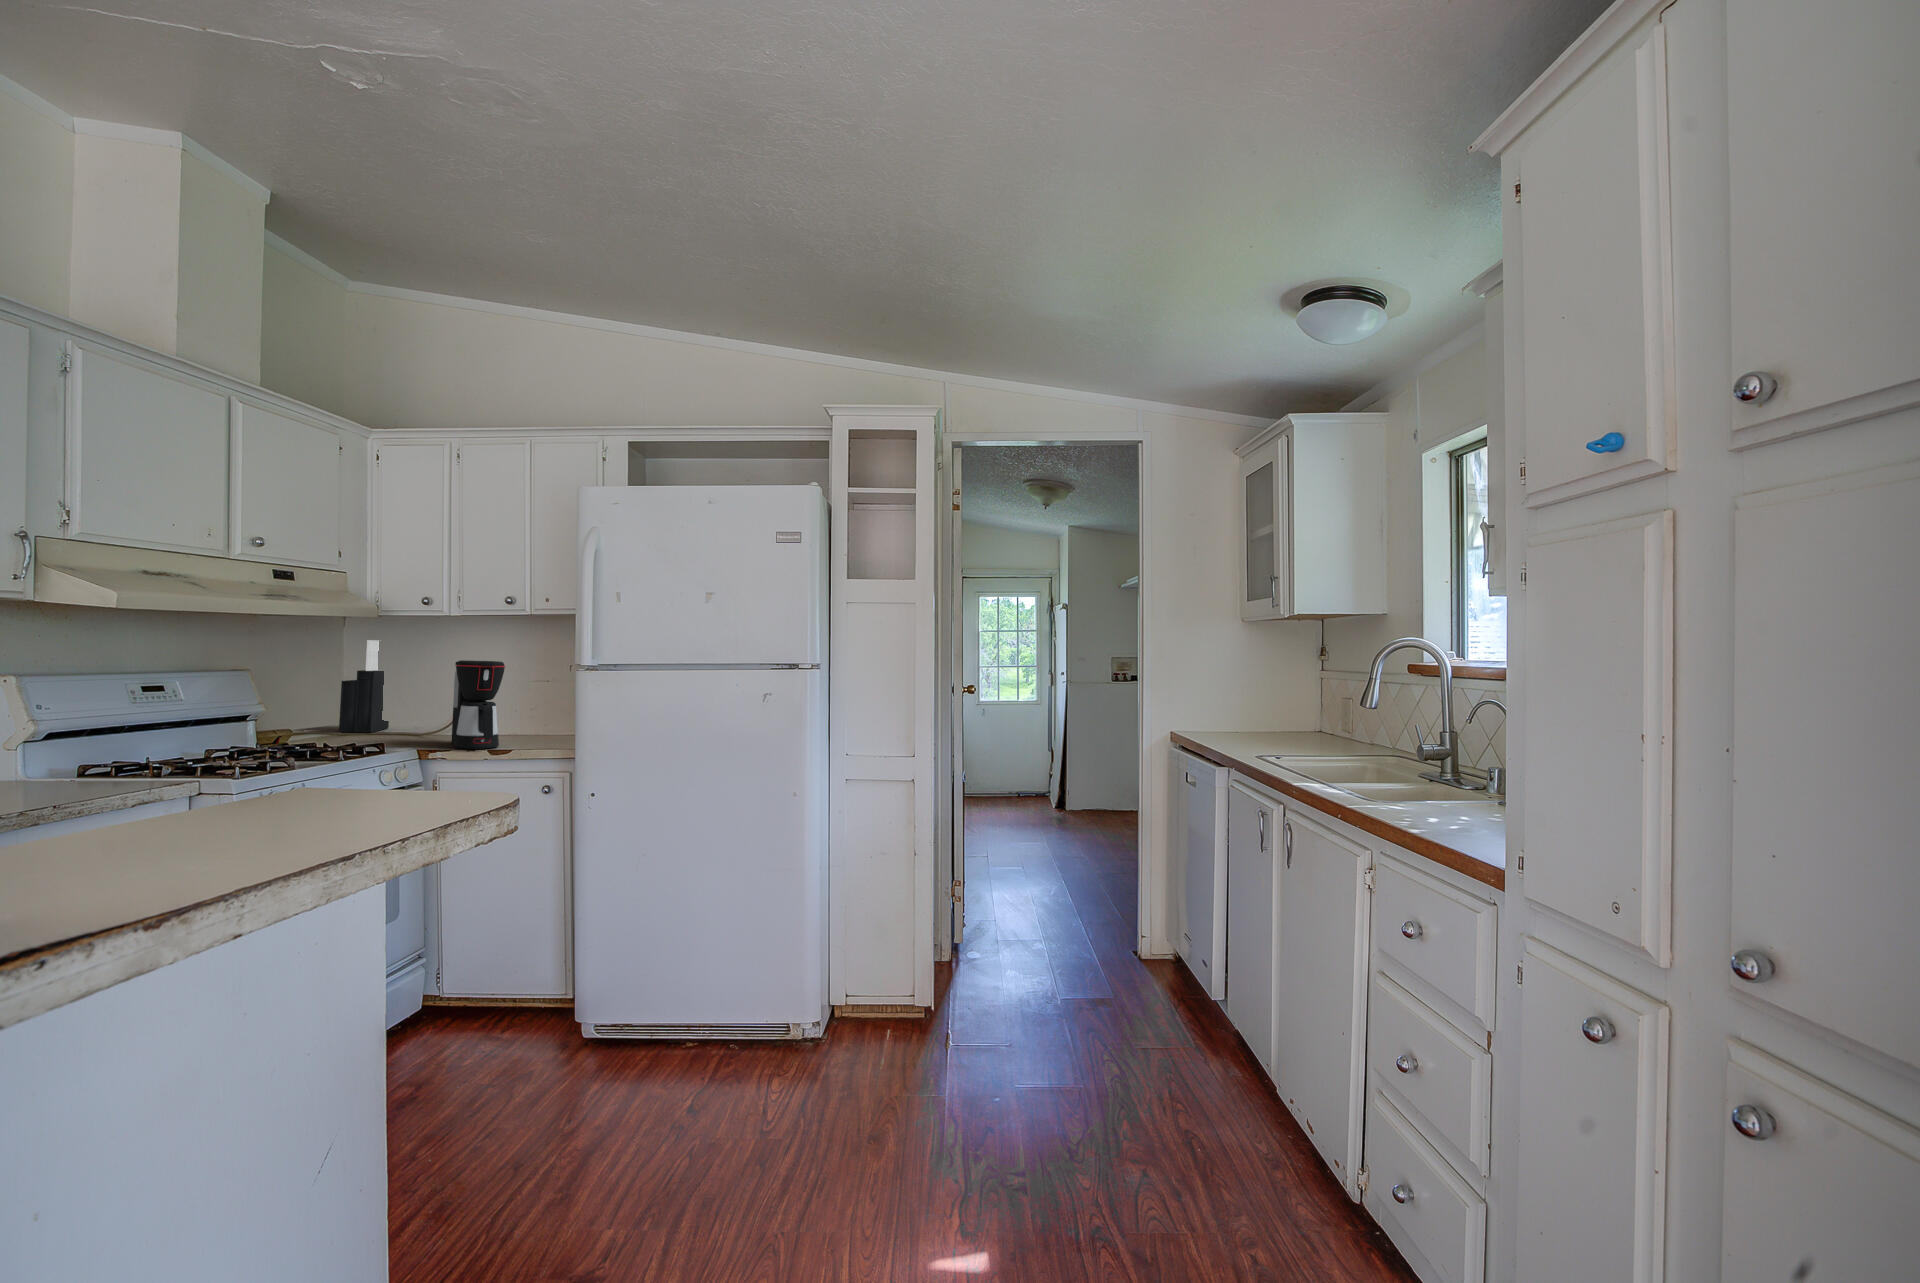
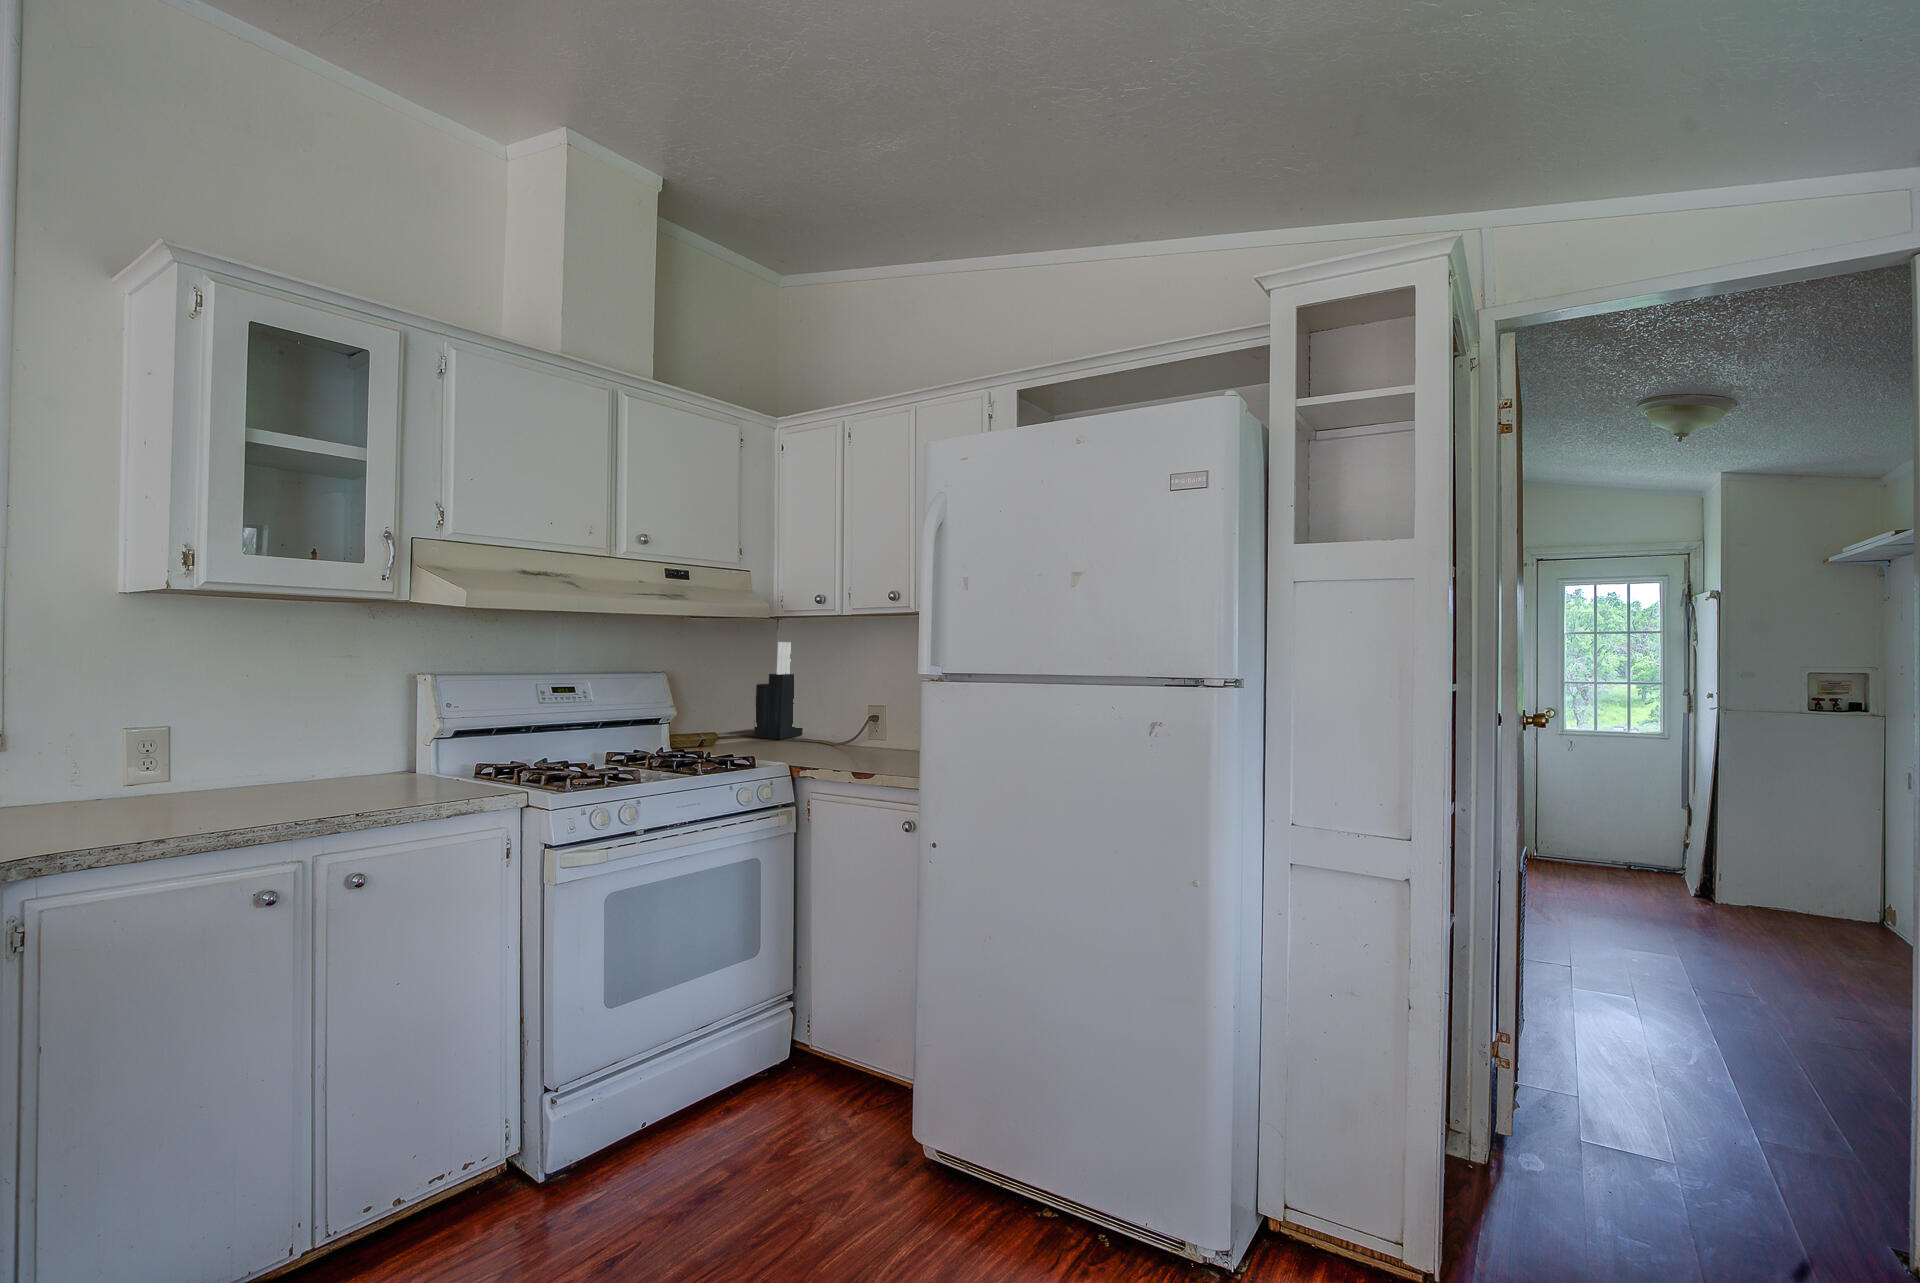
coffee maker: present [452,660,506,749] -> none [829,667,882,769]

